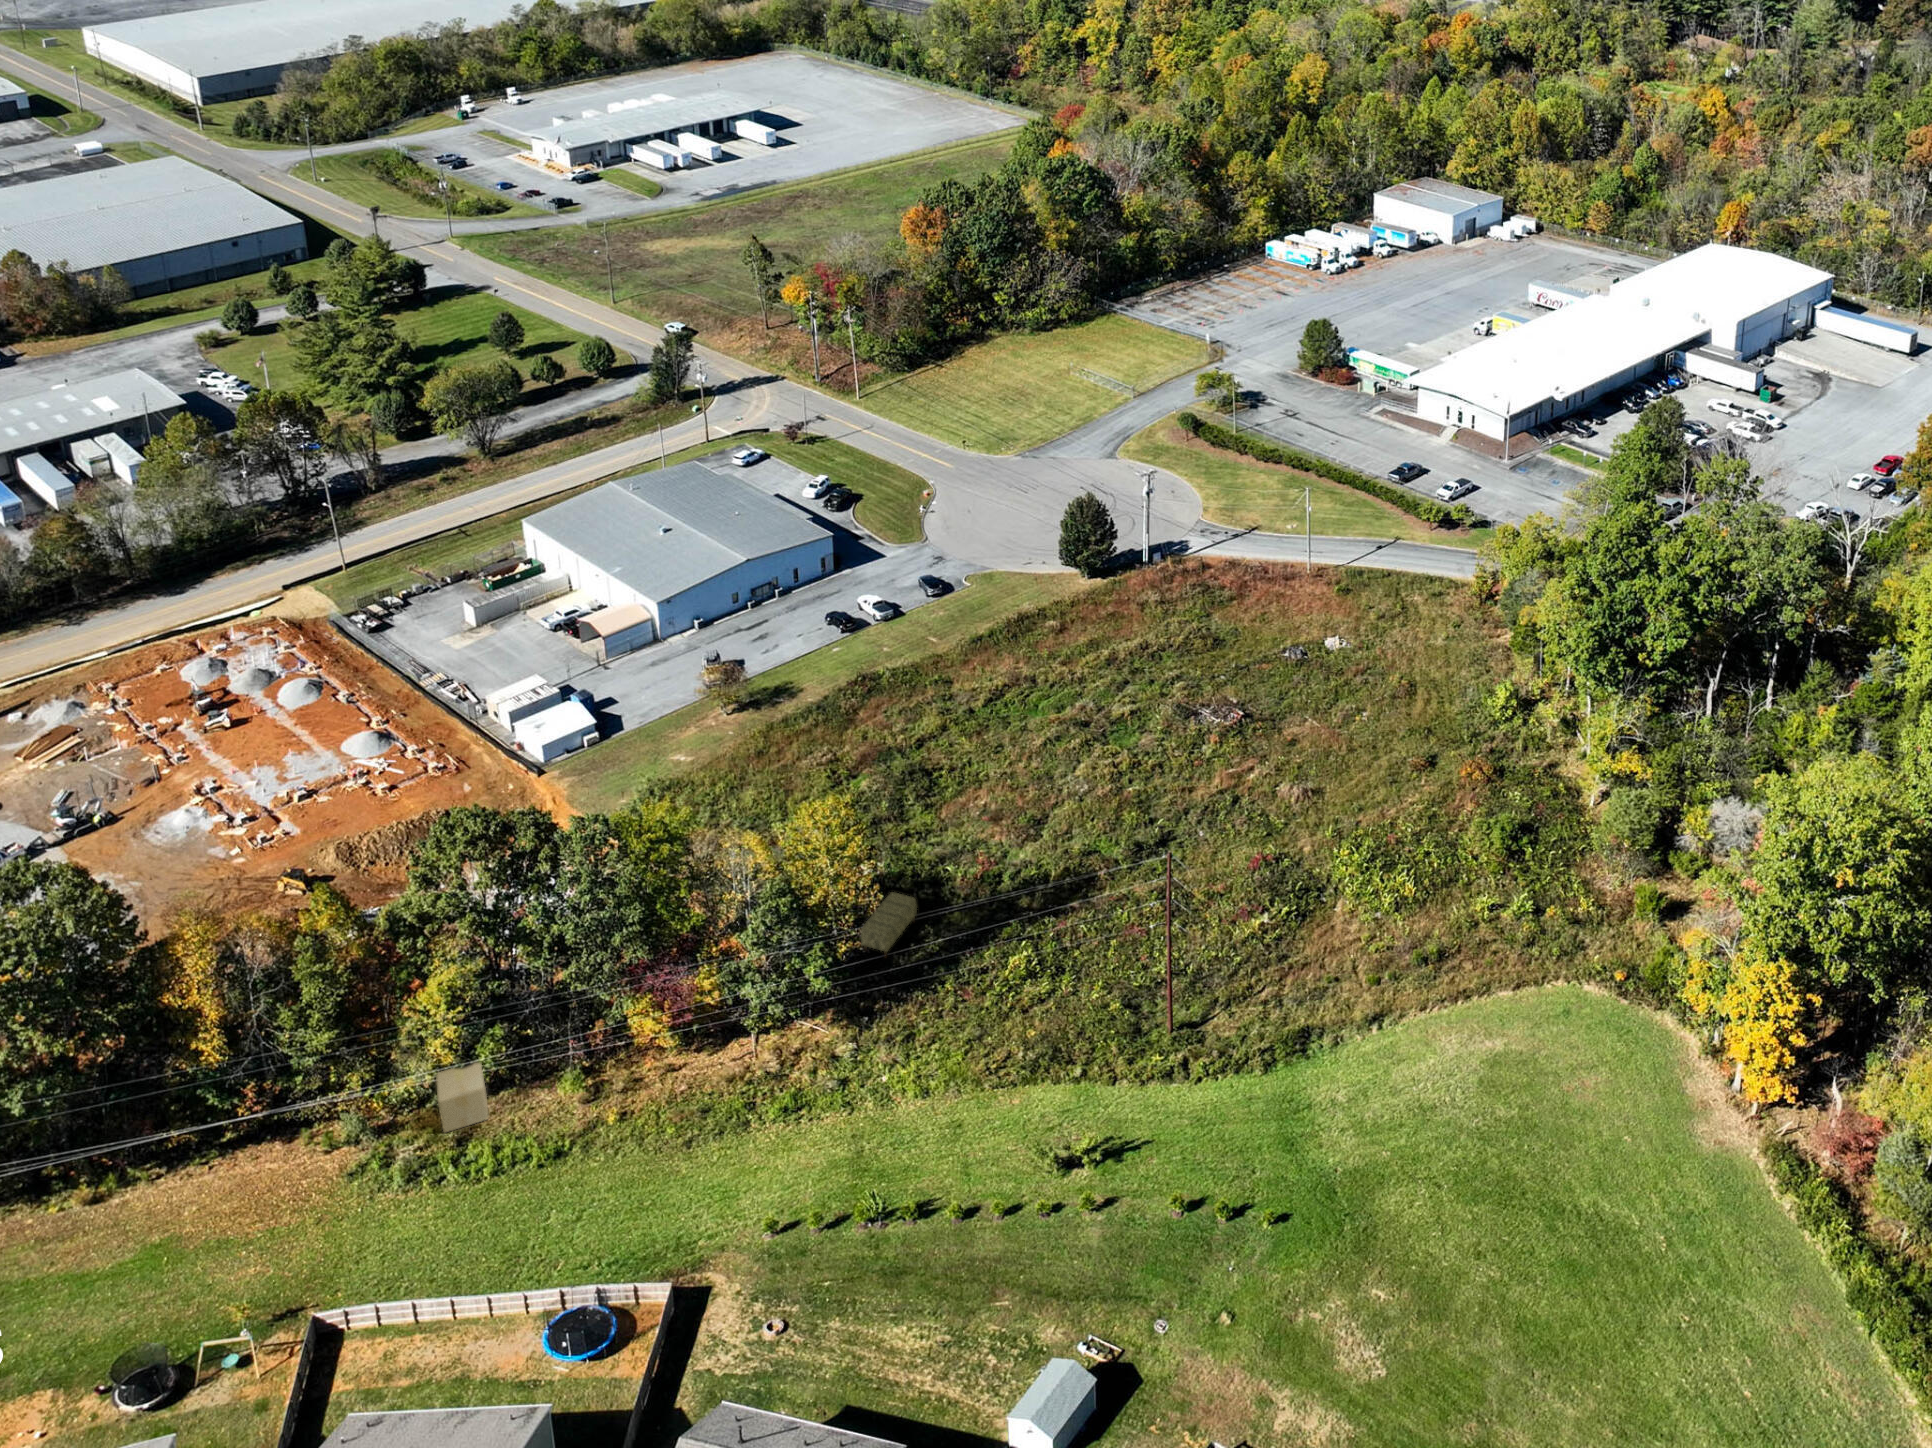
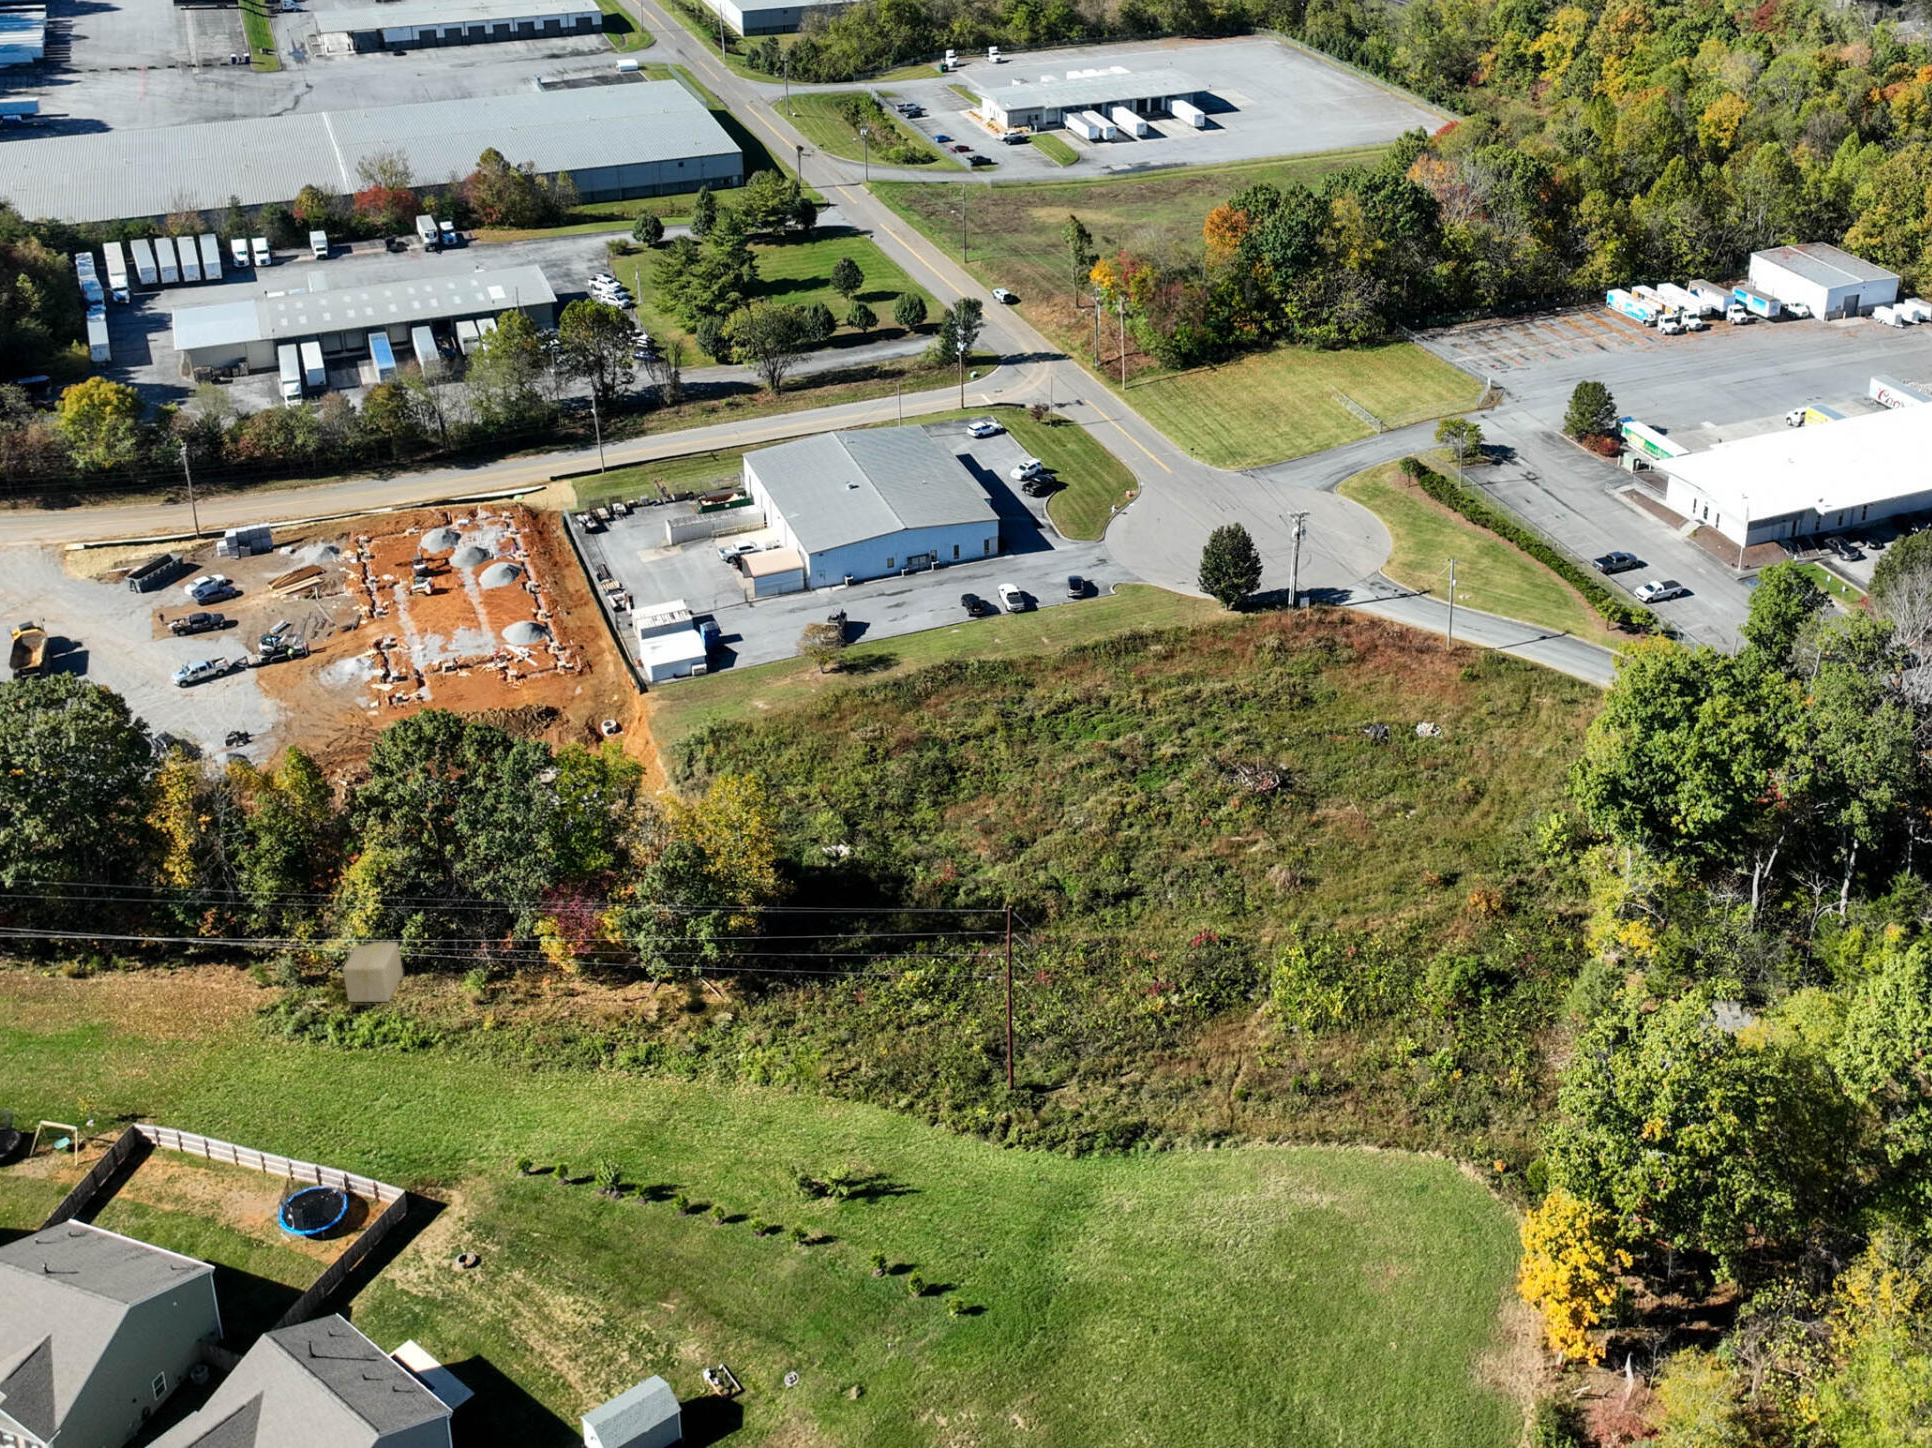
bench: present [860,892,917,957] -> none [795,893,869,961]
potted tree: none [791,999,816,1037] -> present [684,977,708,1016]

